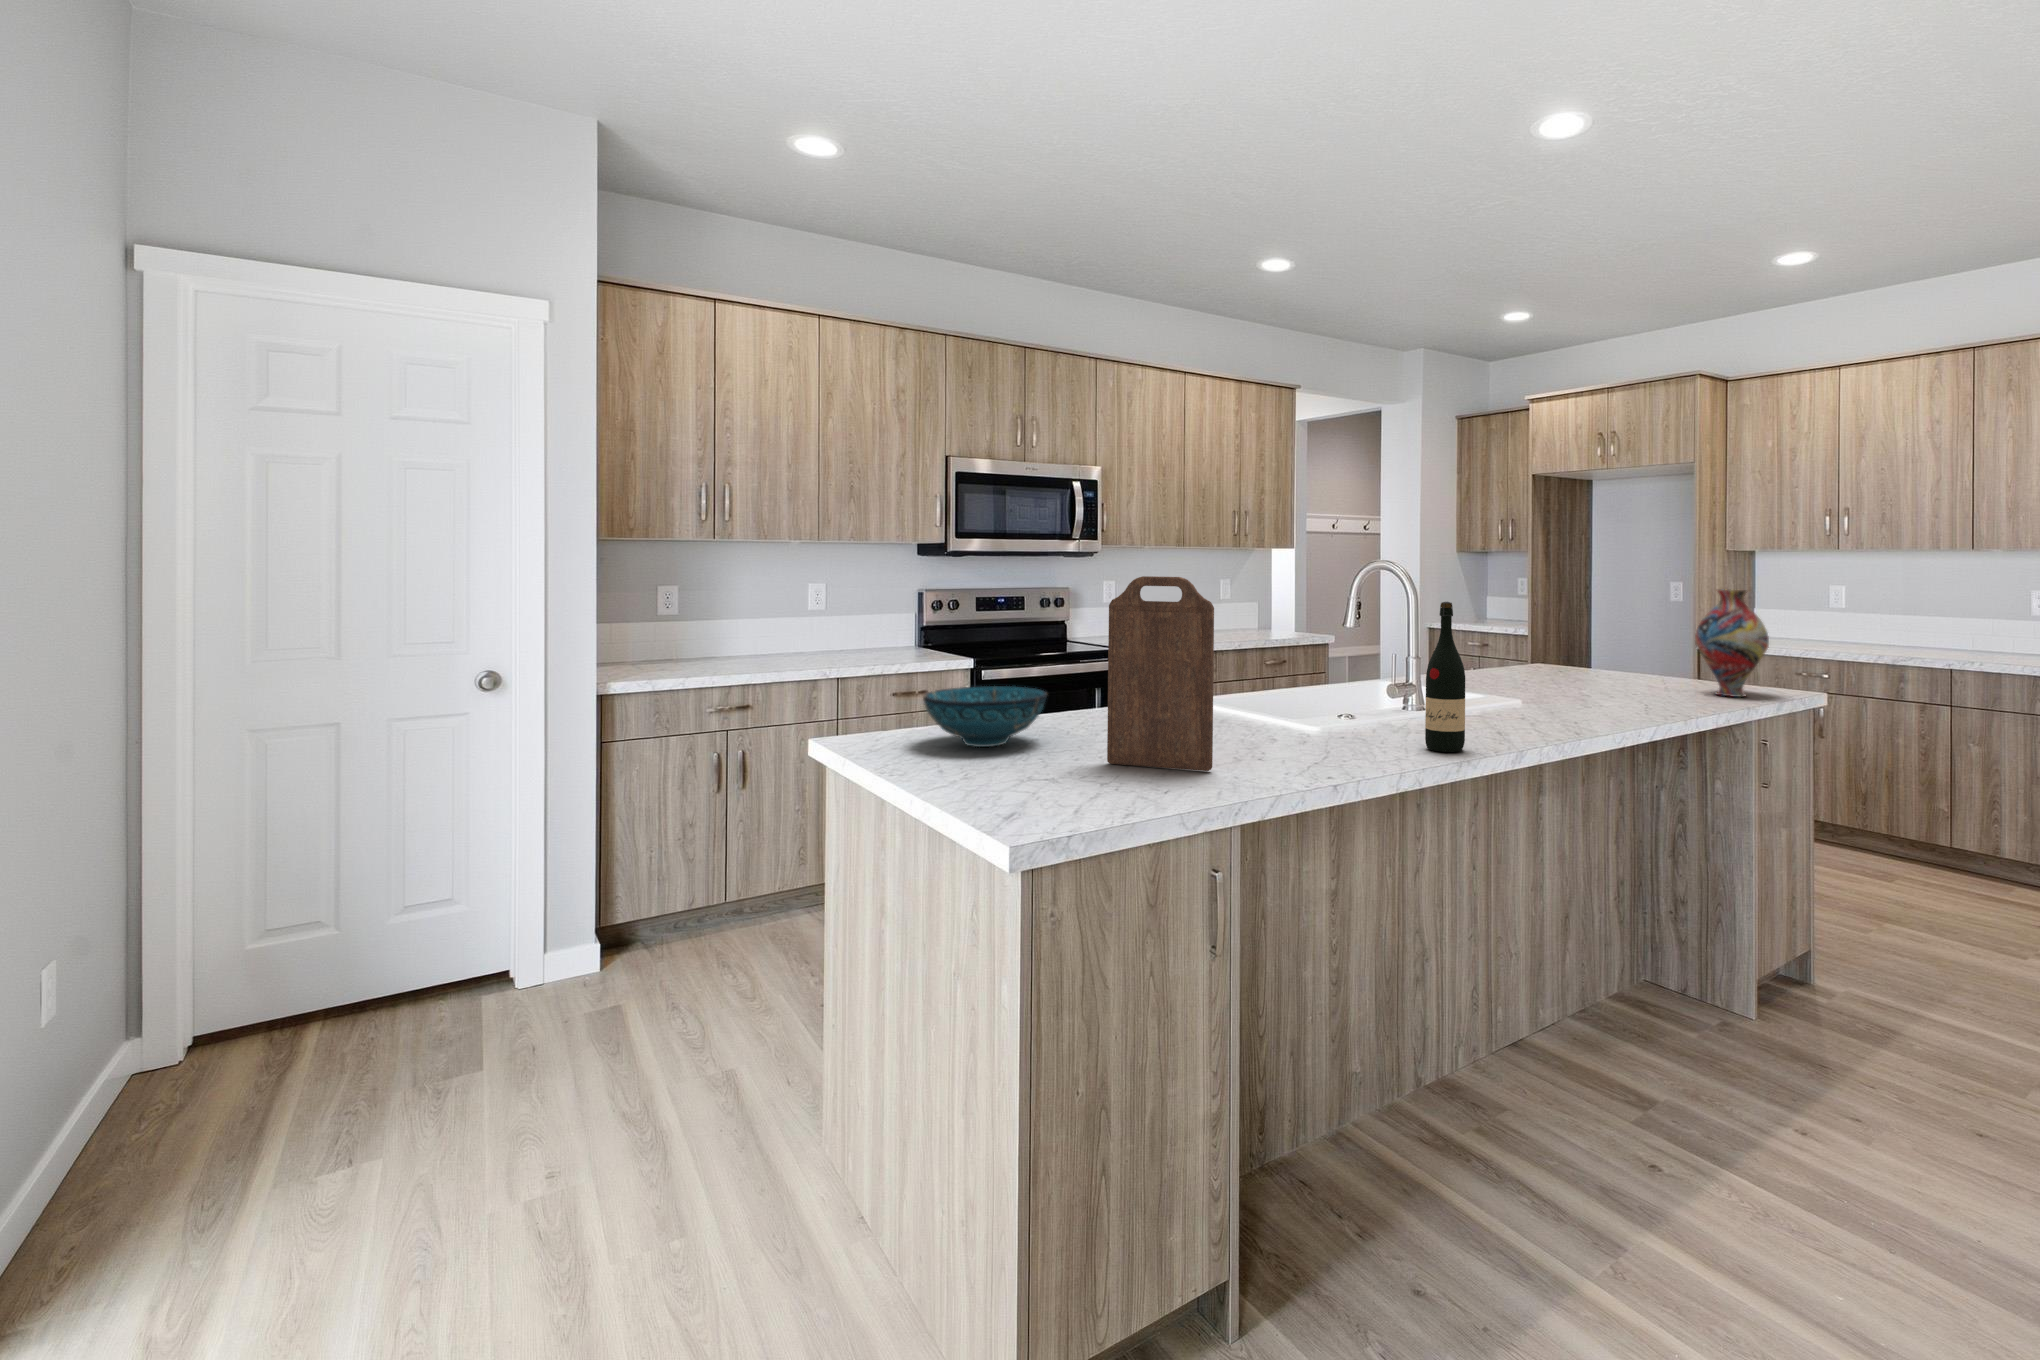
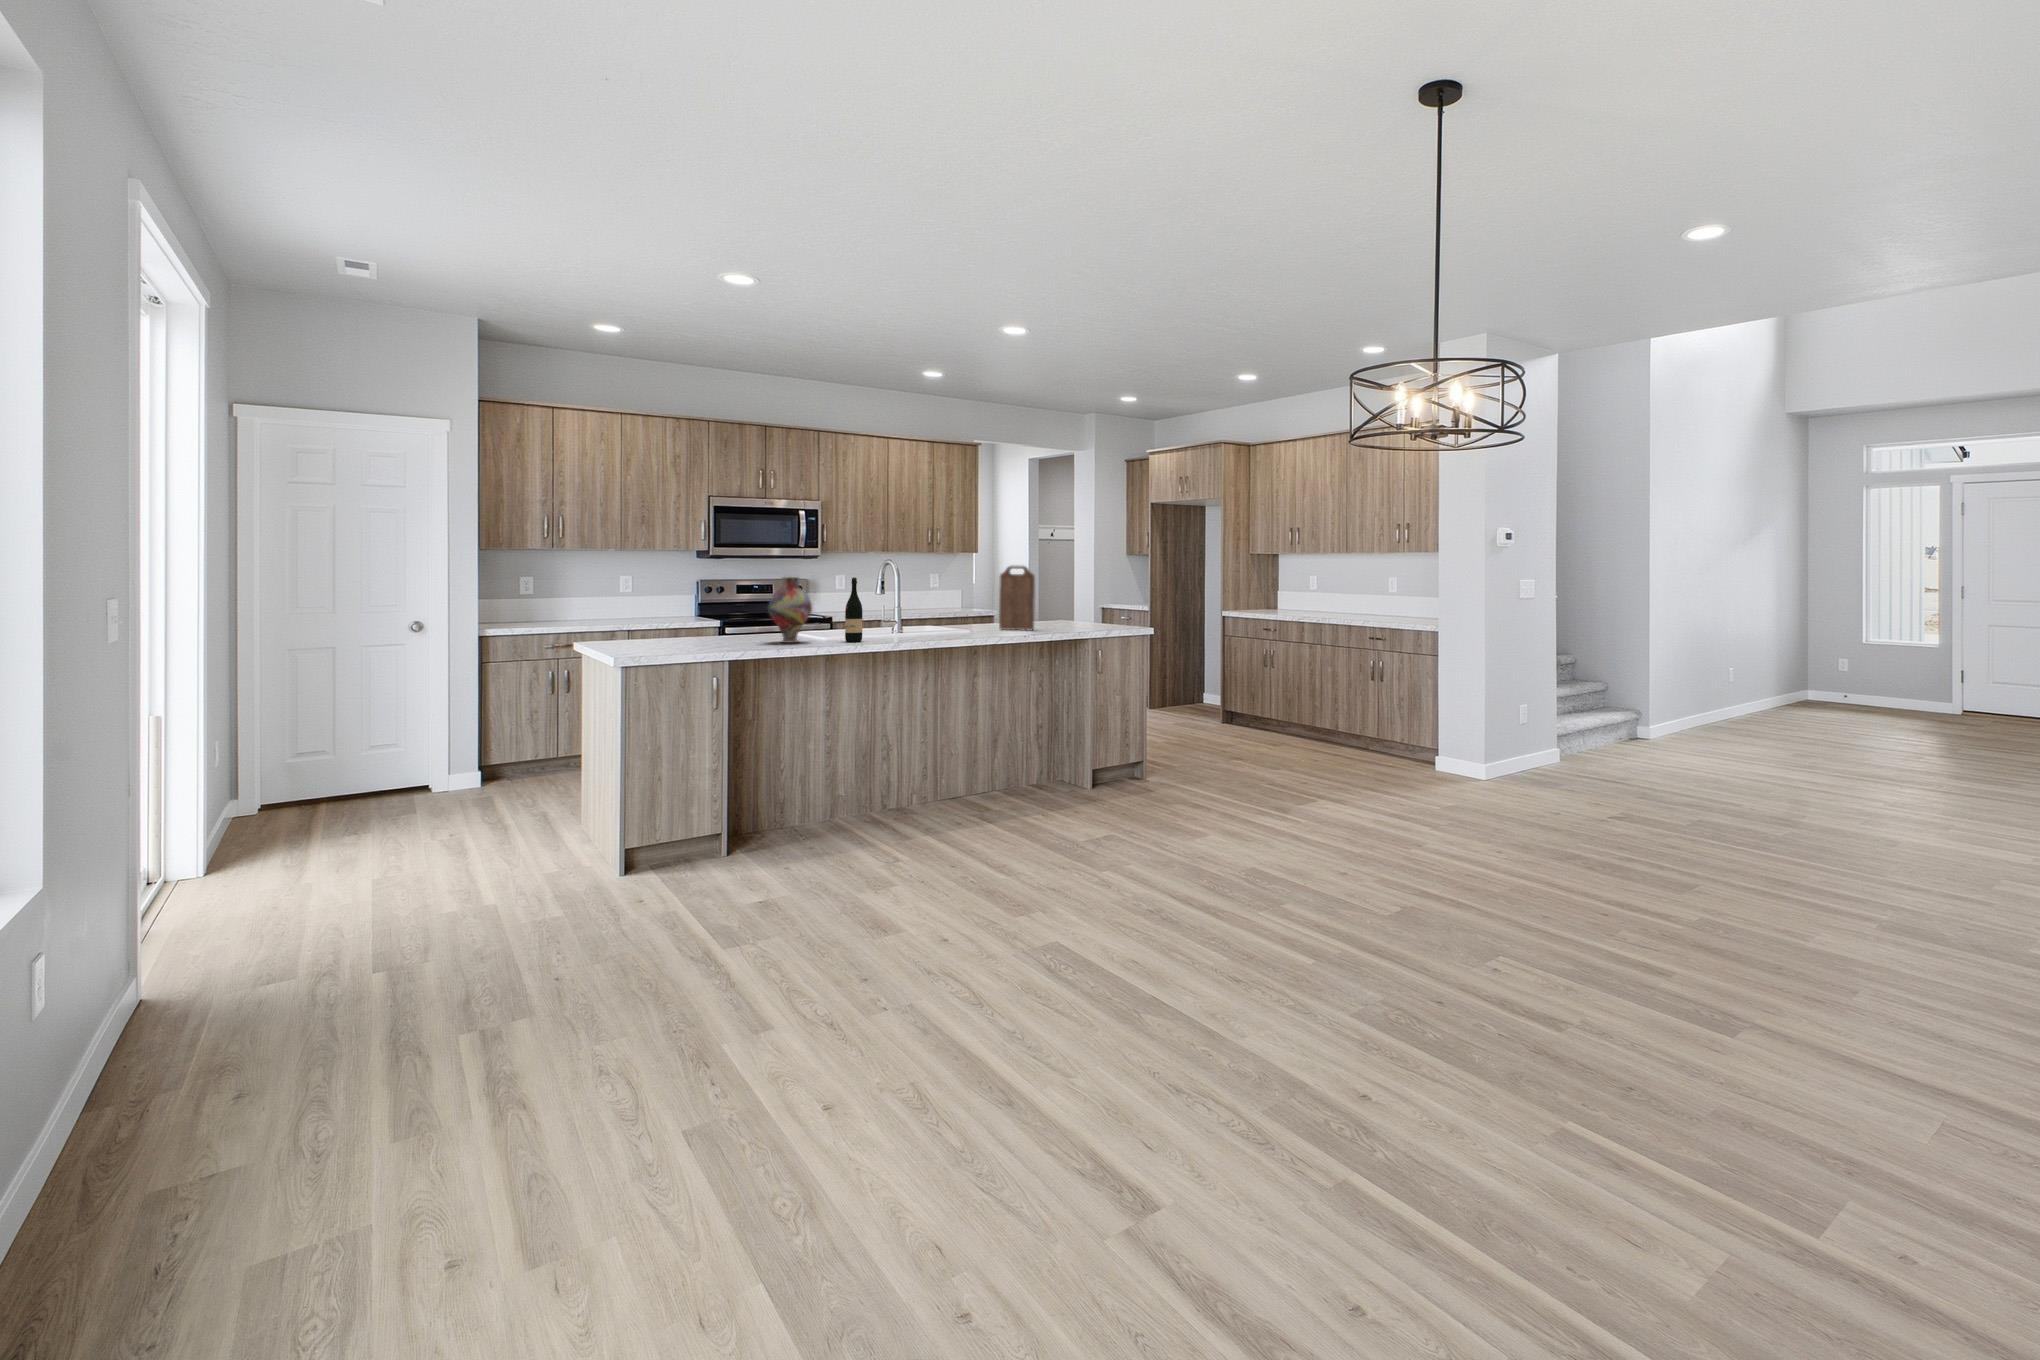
cutting board: present [1107,576,1214,771] -> present [999,566,1035,630]
vase: present [1695,590,1769,697] -> present [768,577,812,643]
decorative bowl: present [923,686,1047,747] -> none [619,617,679,641]

